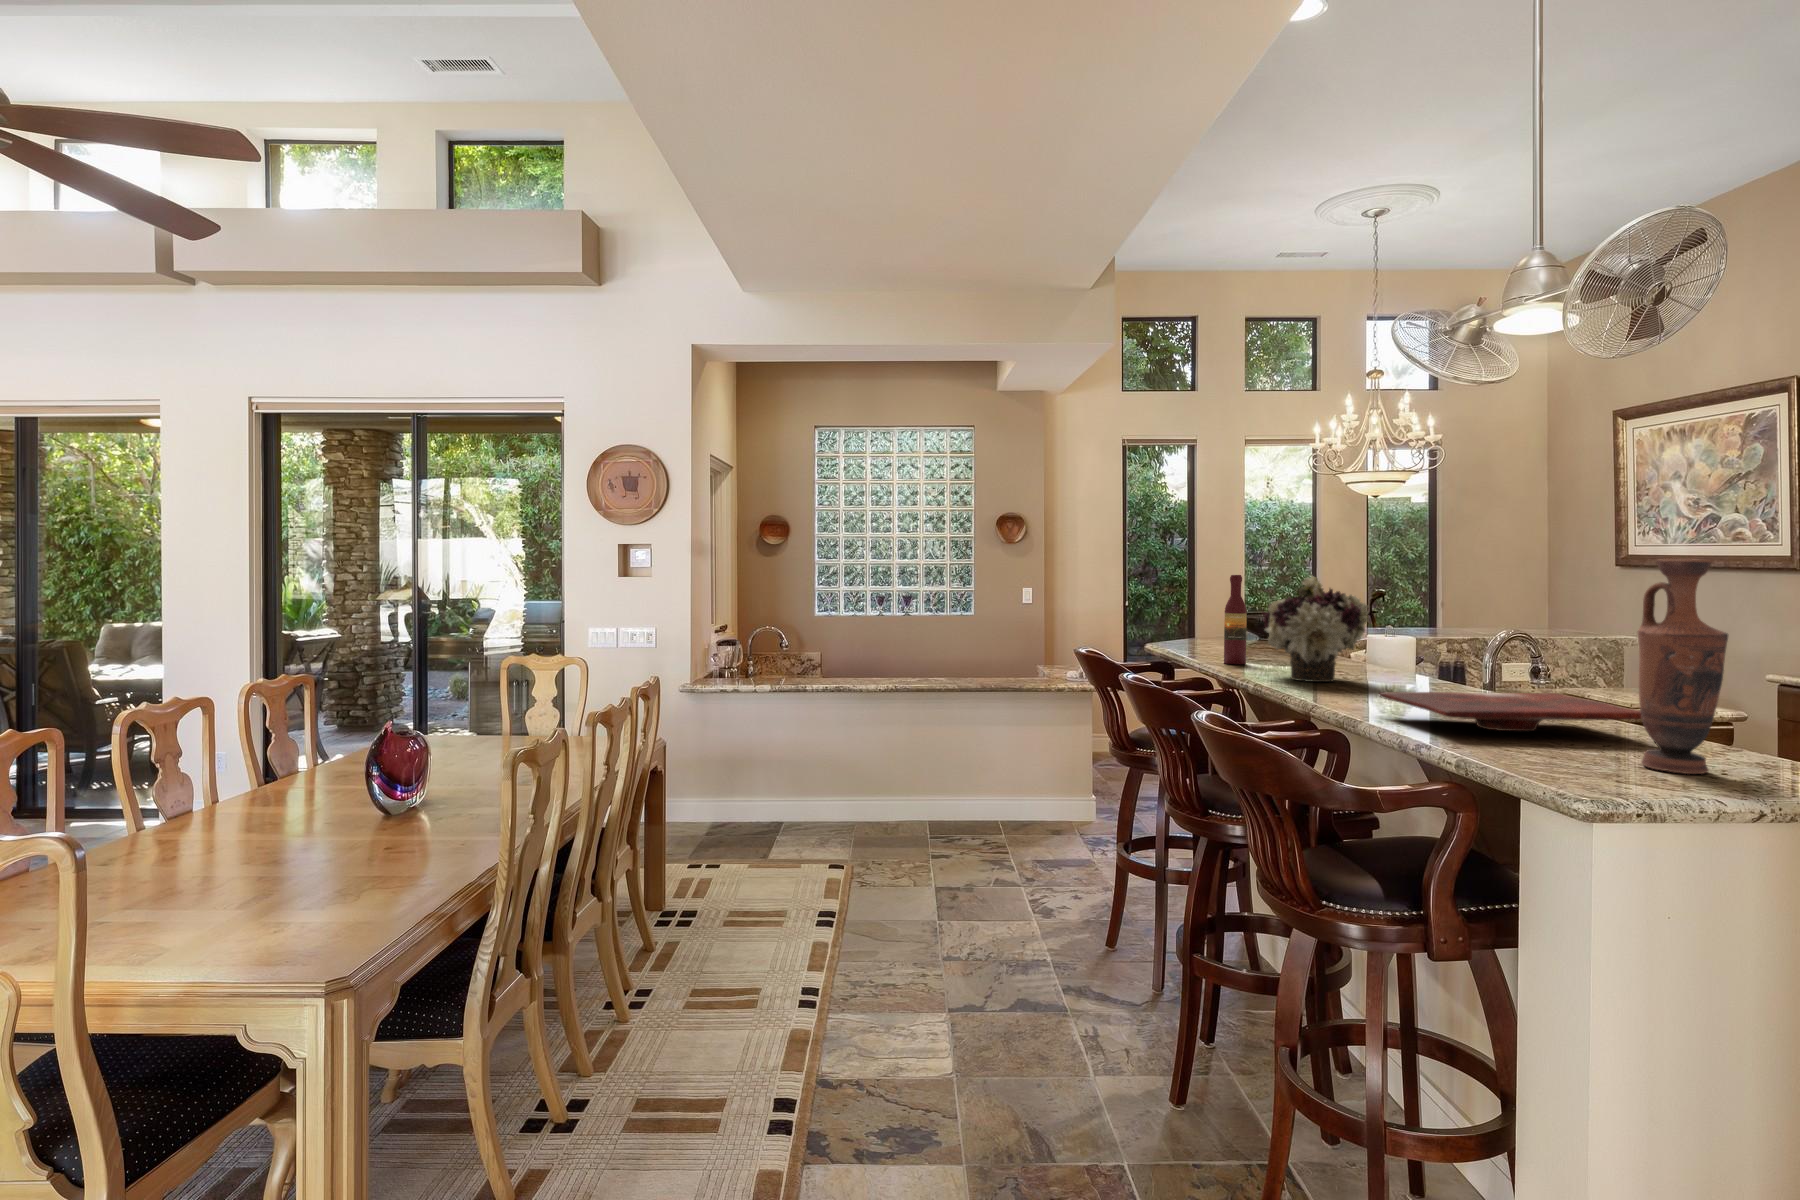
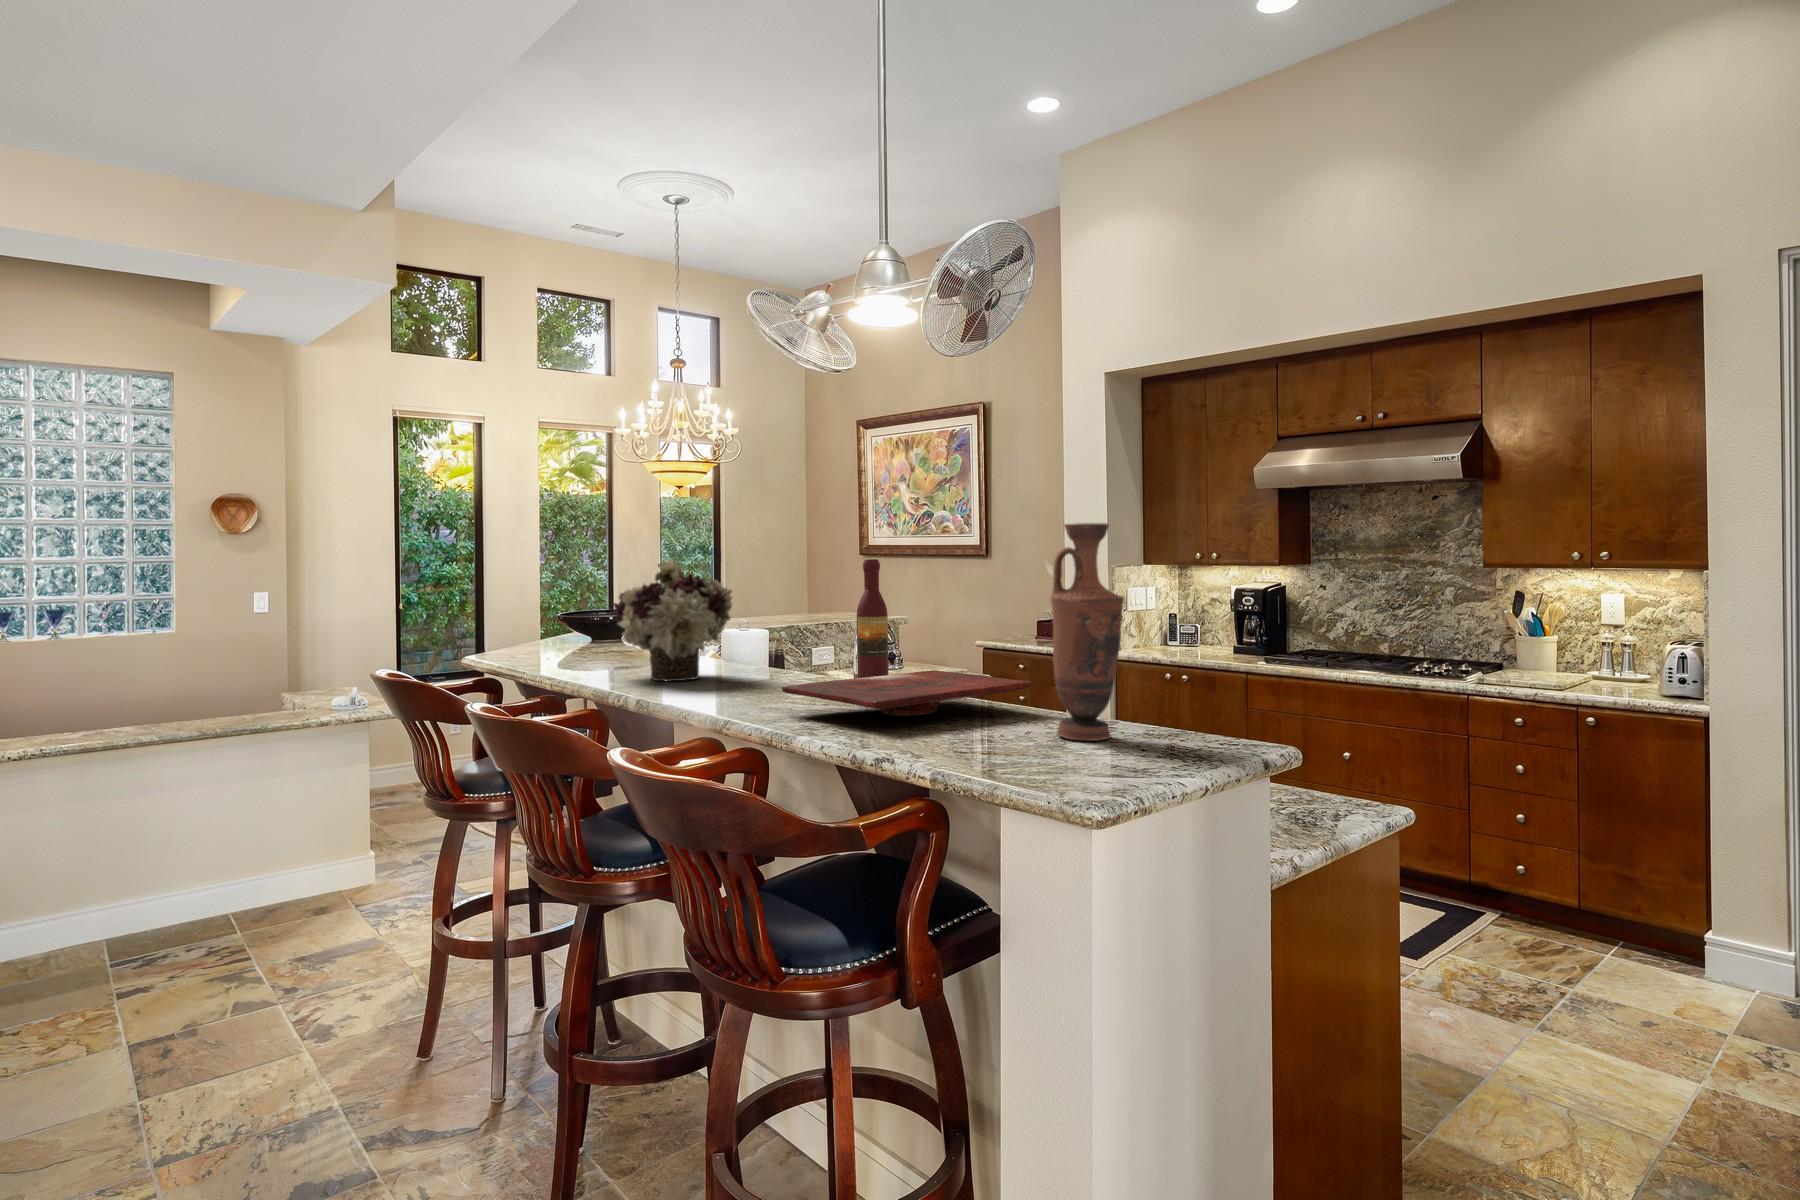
wine bottle: present [1224,575,1247,664] -> present [857,559,888,678]

